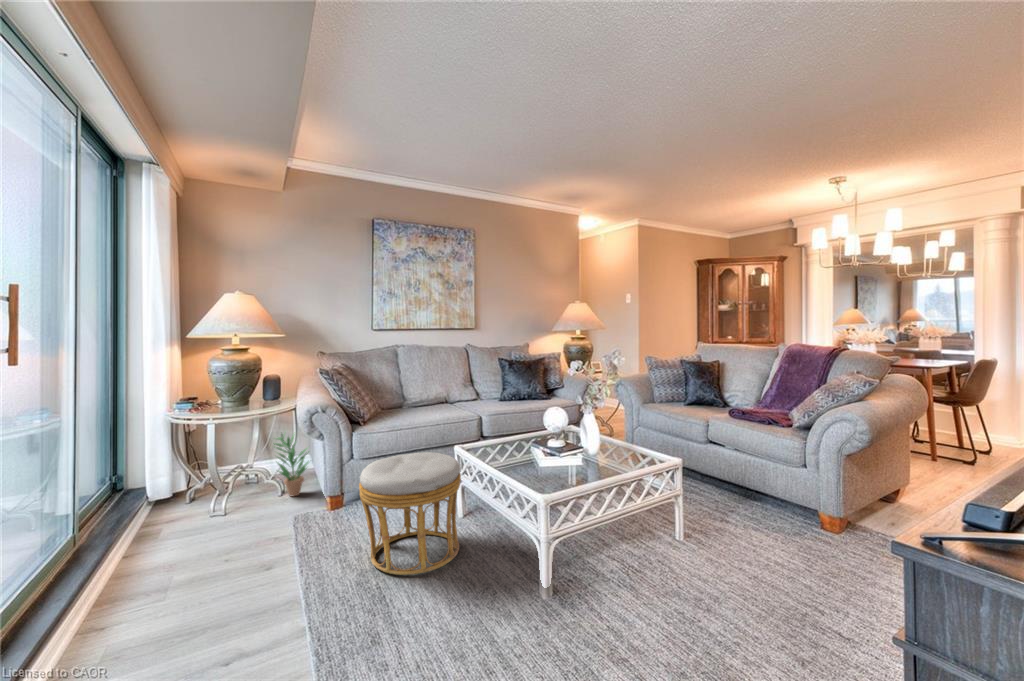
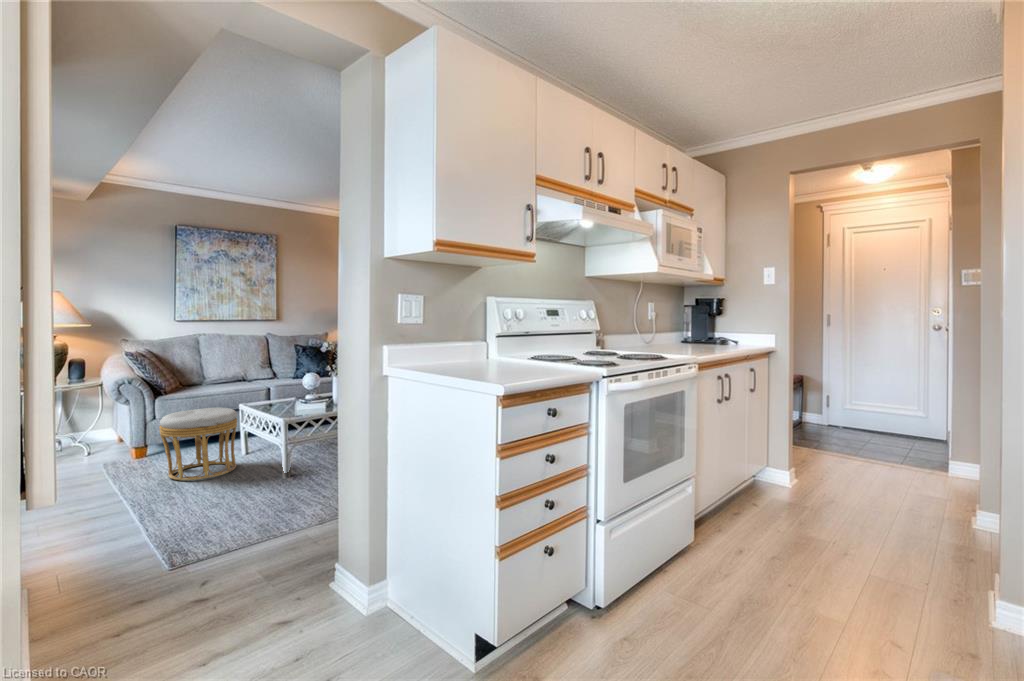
potted plant: present [274,434,308,496] -> none [81,401,118,453]

